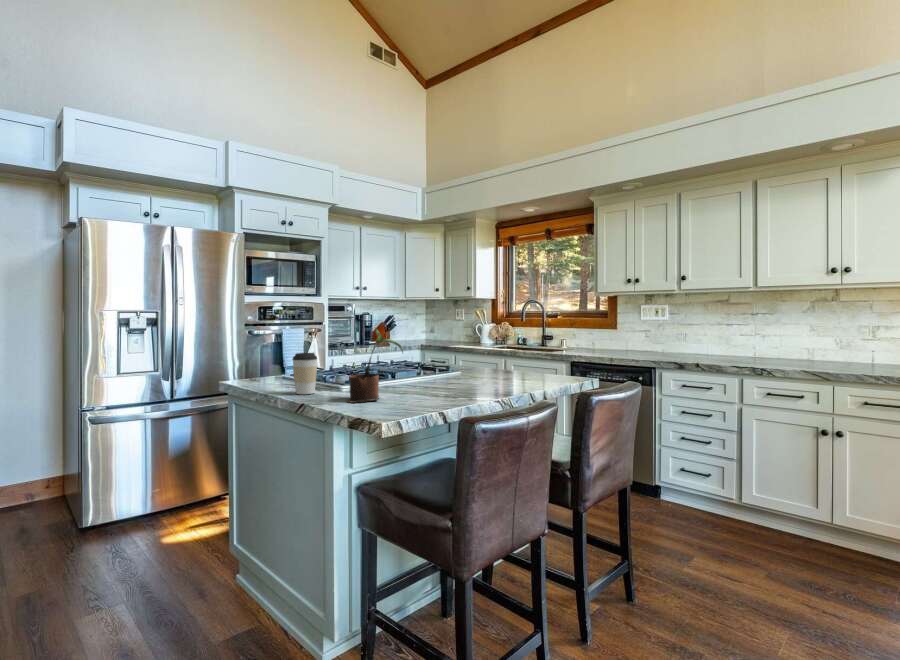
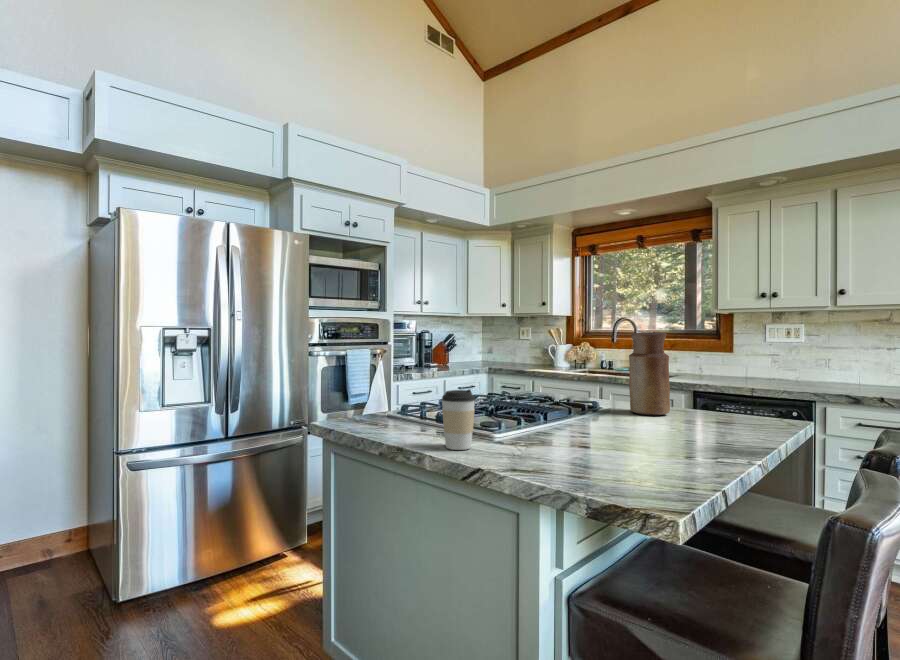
vase: none [473,312,502,375] -> present [629,332,670,415]
potted plant: present [347,328,403,403] -> none [531,357,610,468]

